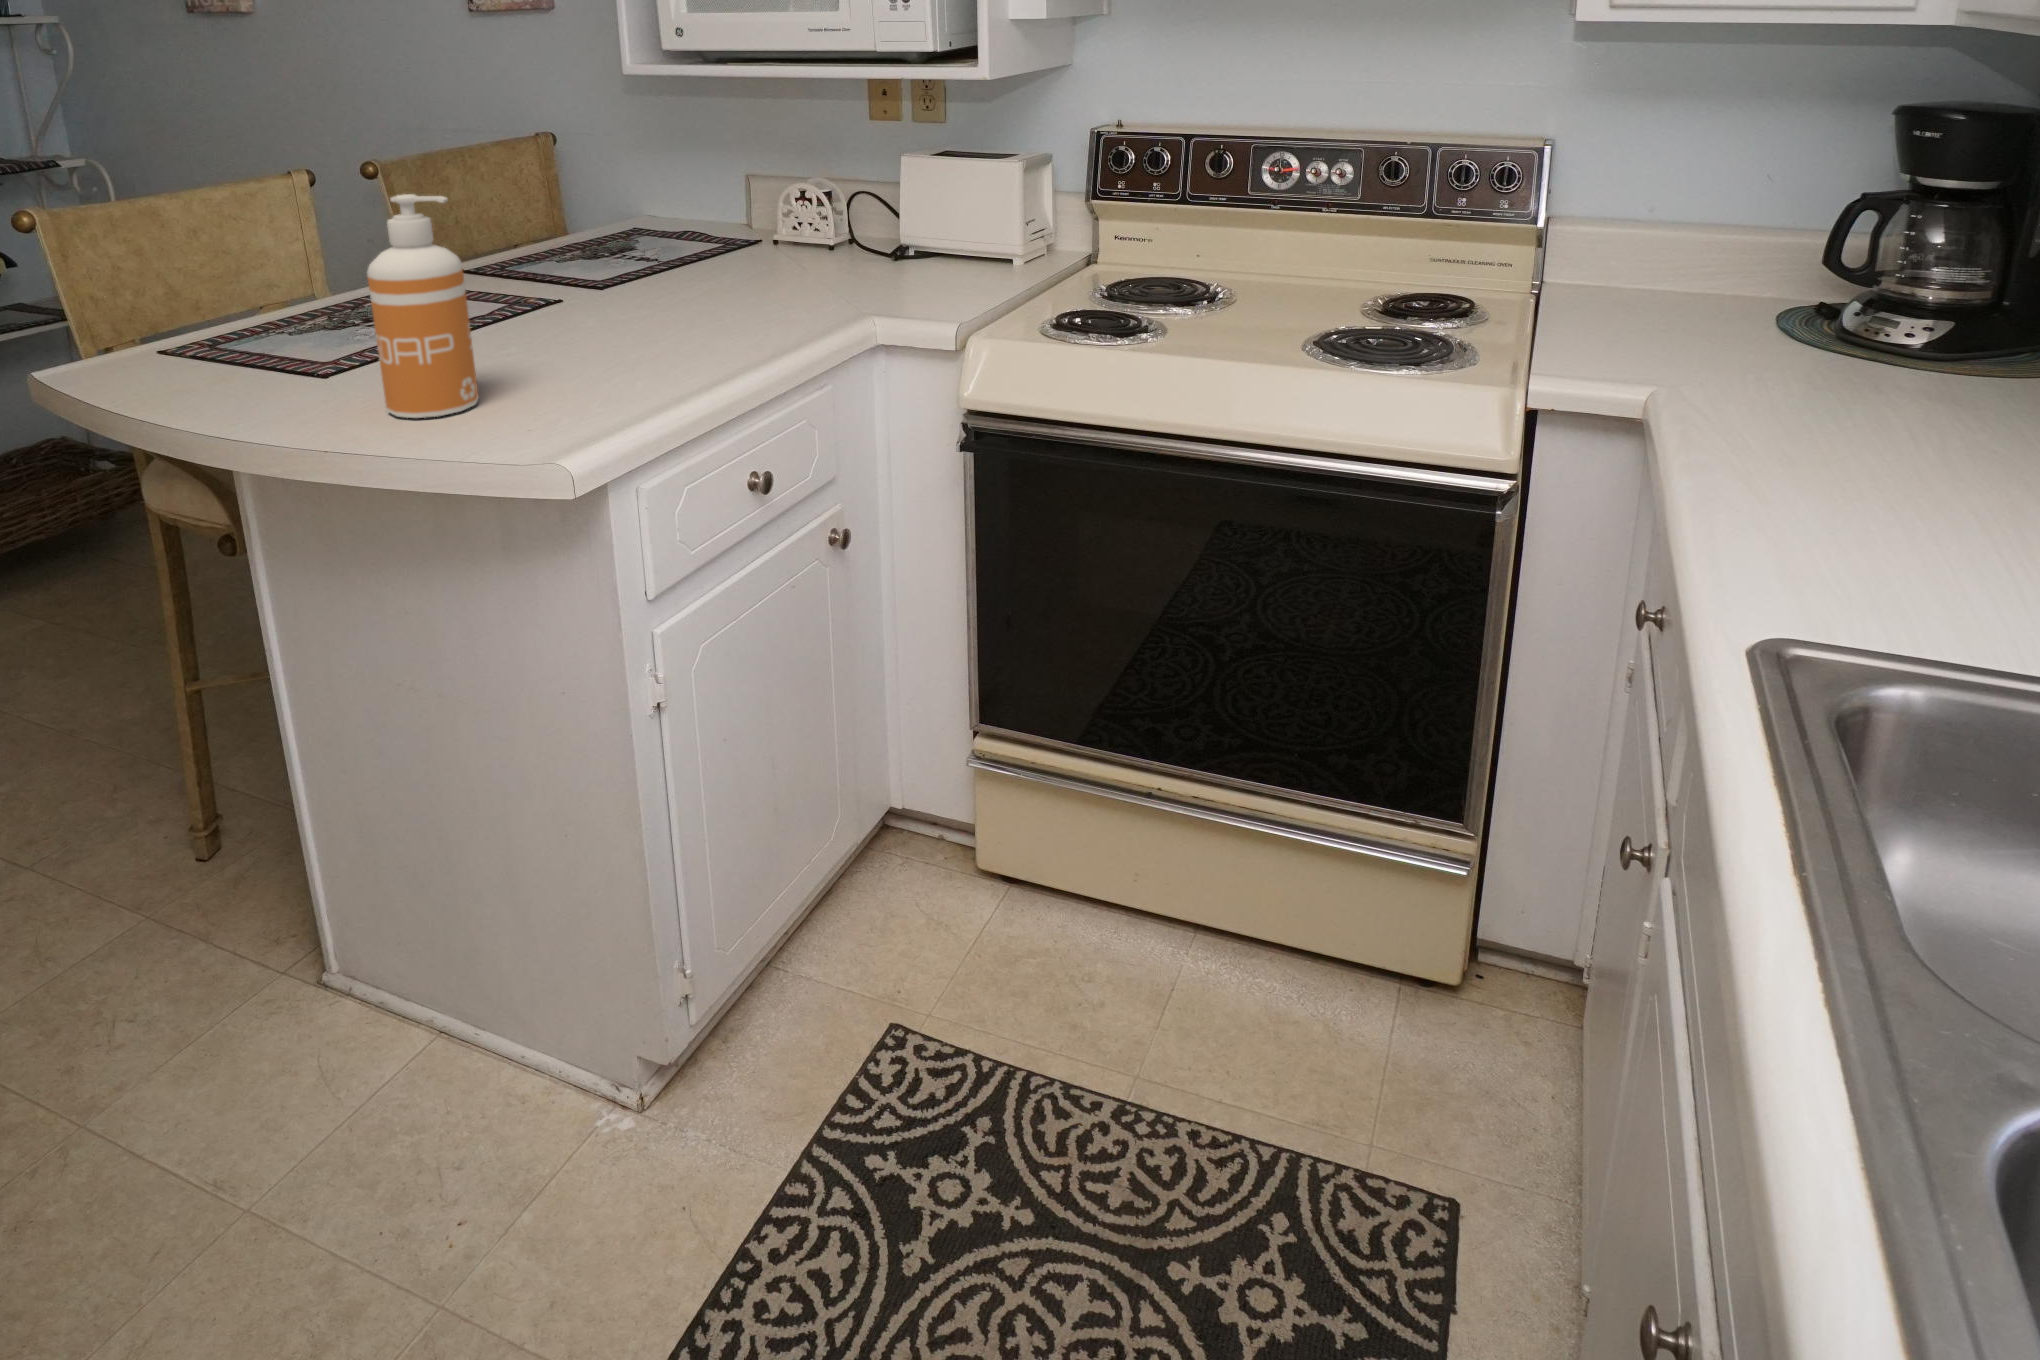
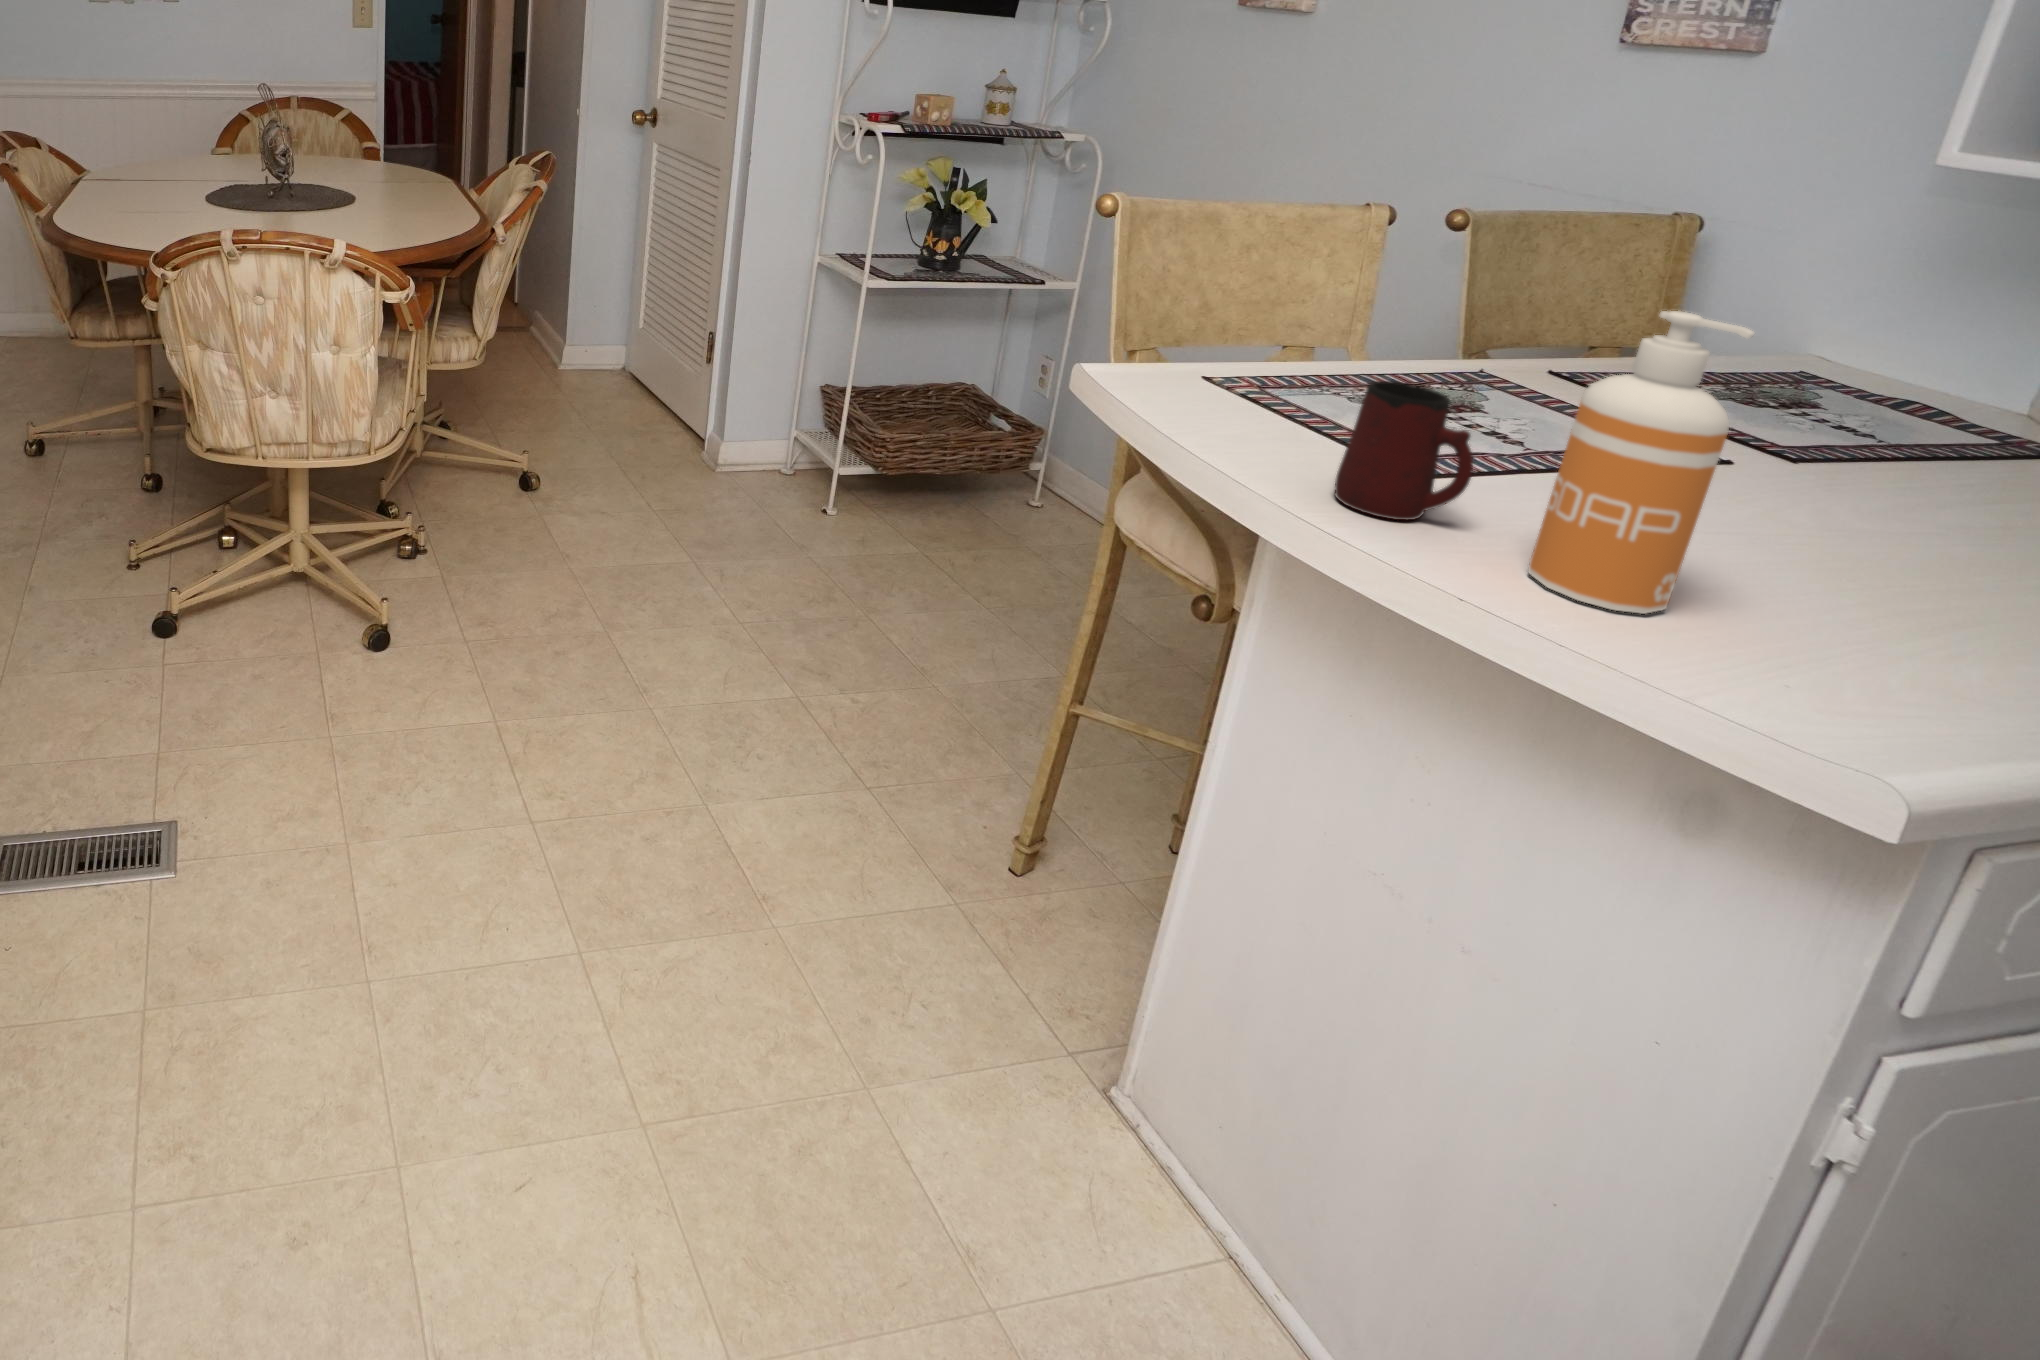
mug: none [235,298,337,410] -> present [1335,381,1473,520]

